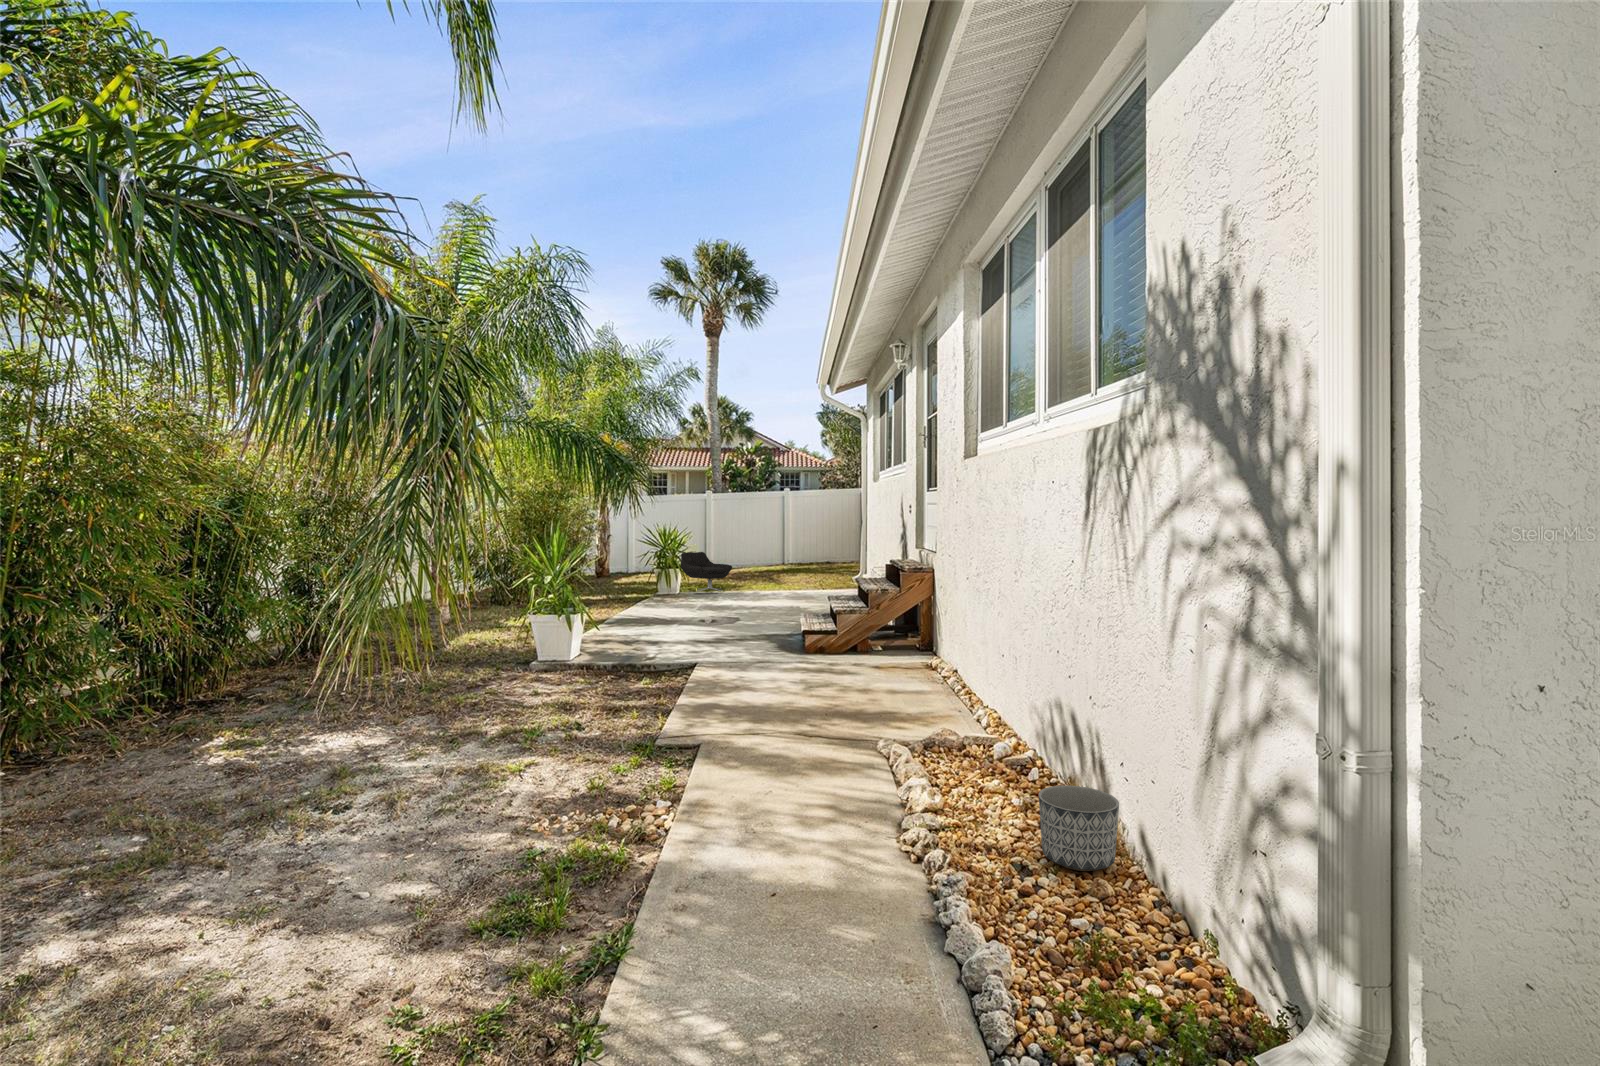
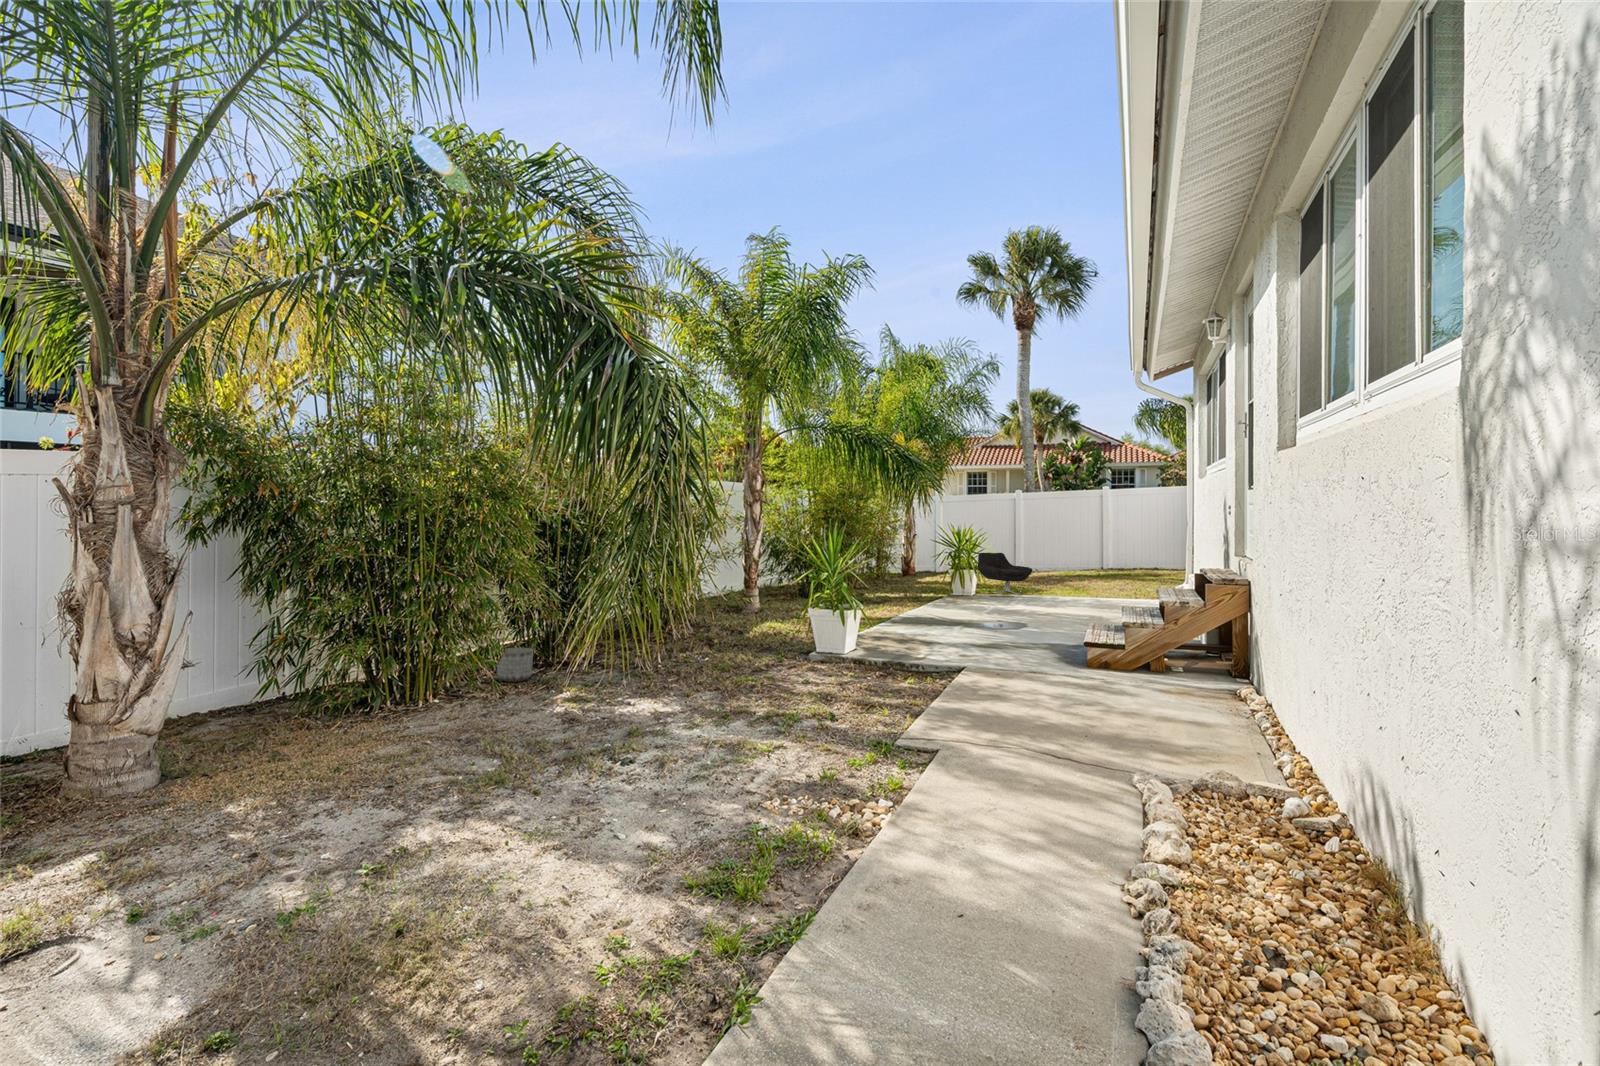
planter: present [1039,785,1119,871] -> present [497,648,533,682]

